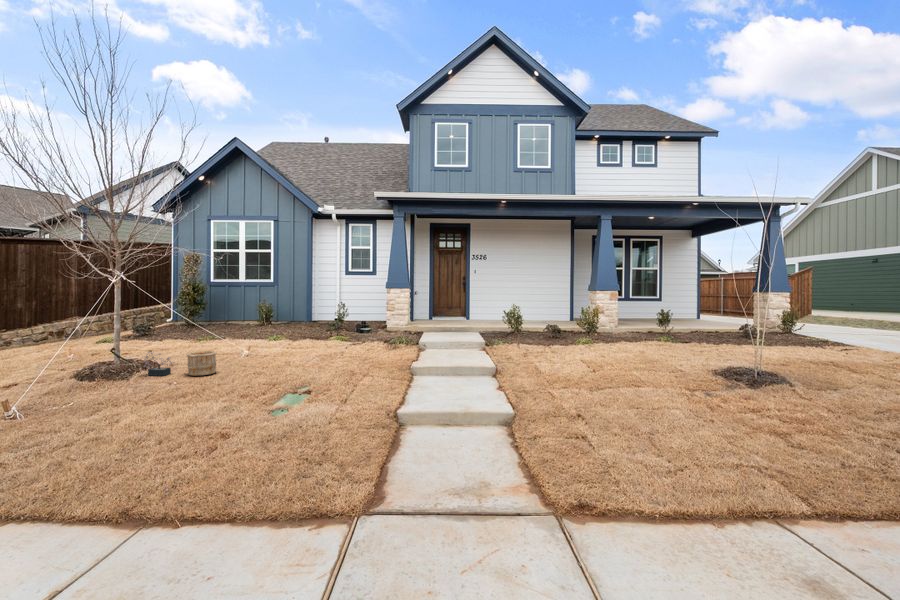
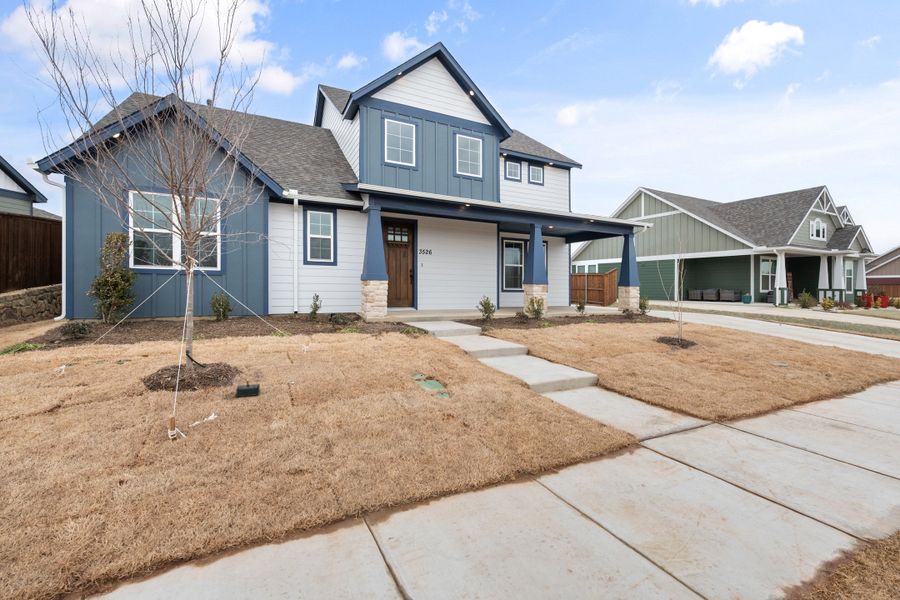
wooden bucket: present [186,351,216,376] -> none [282,359,316,390]

